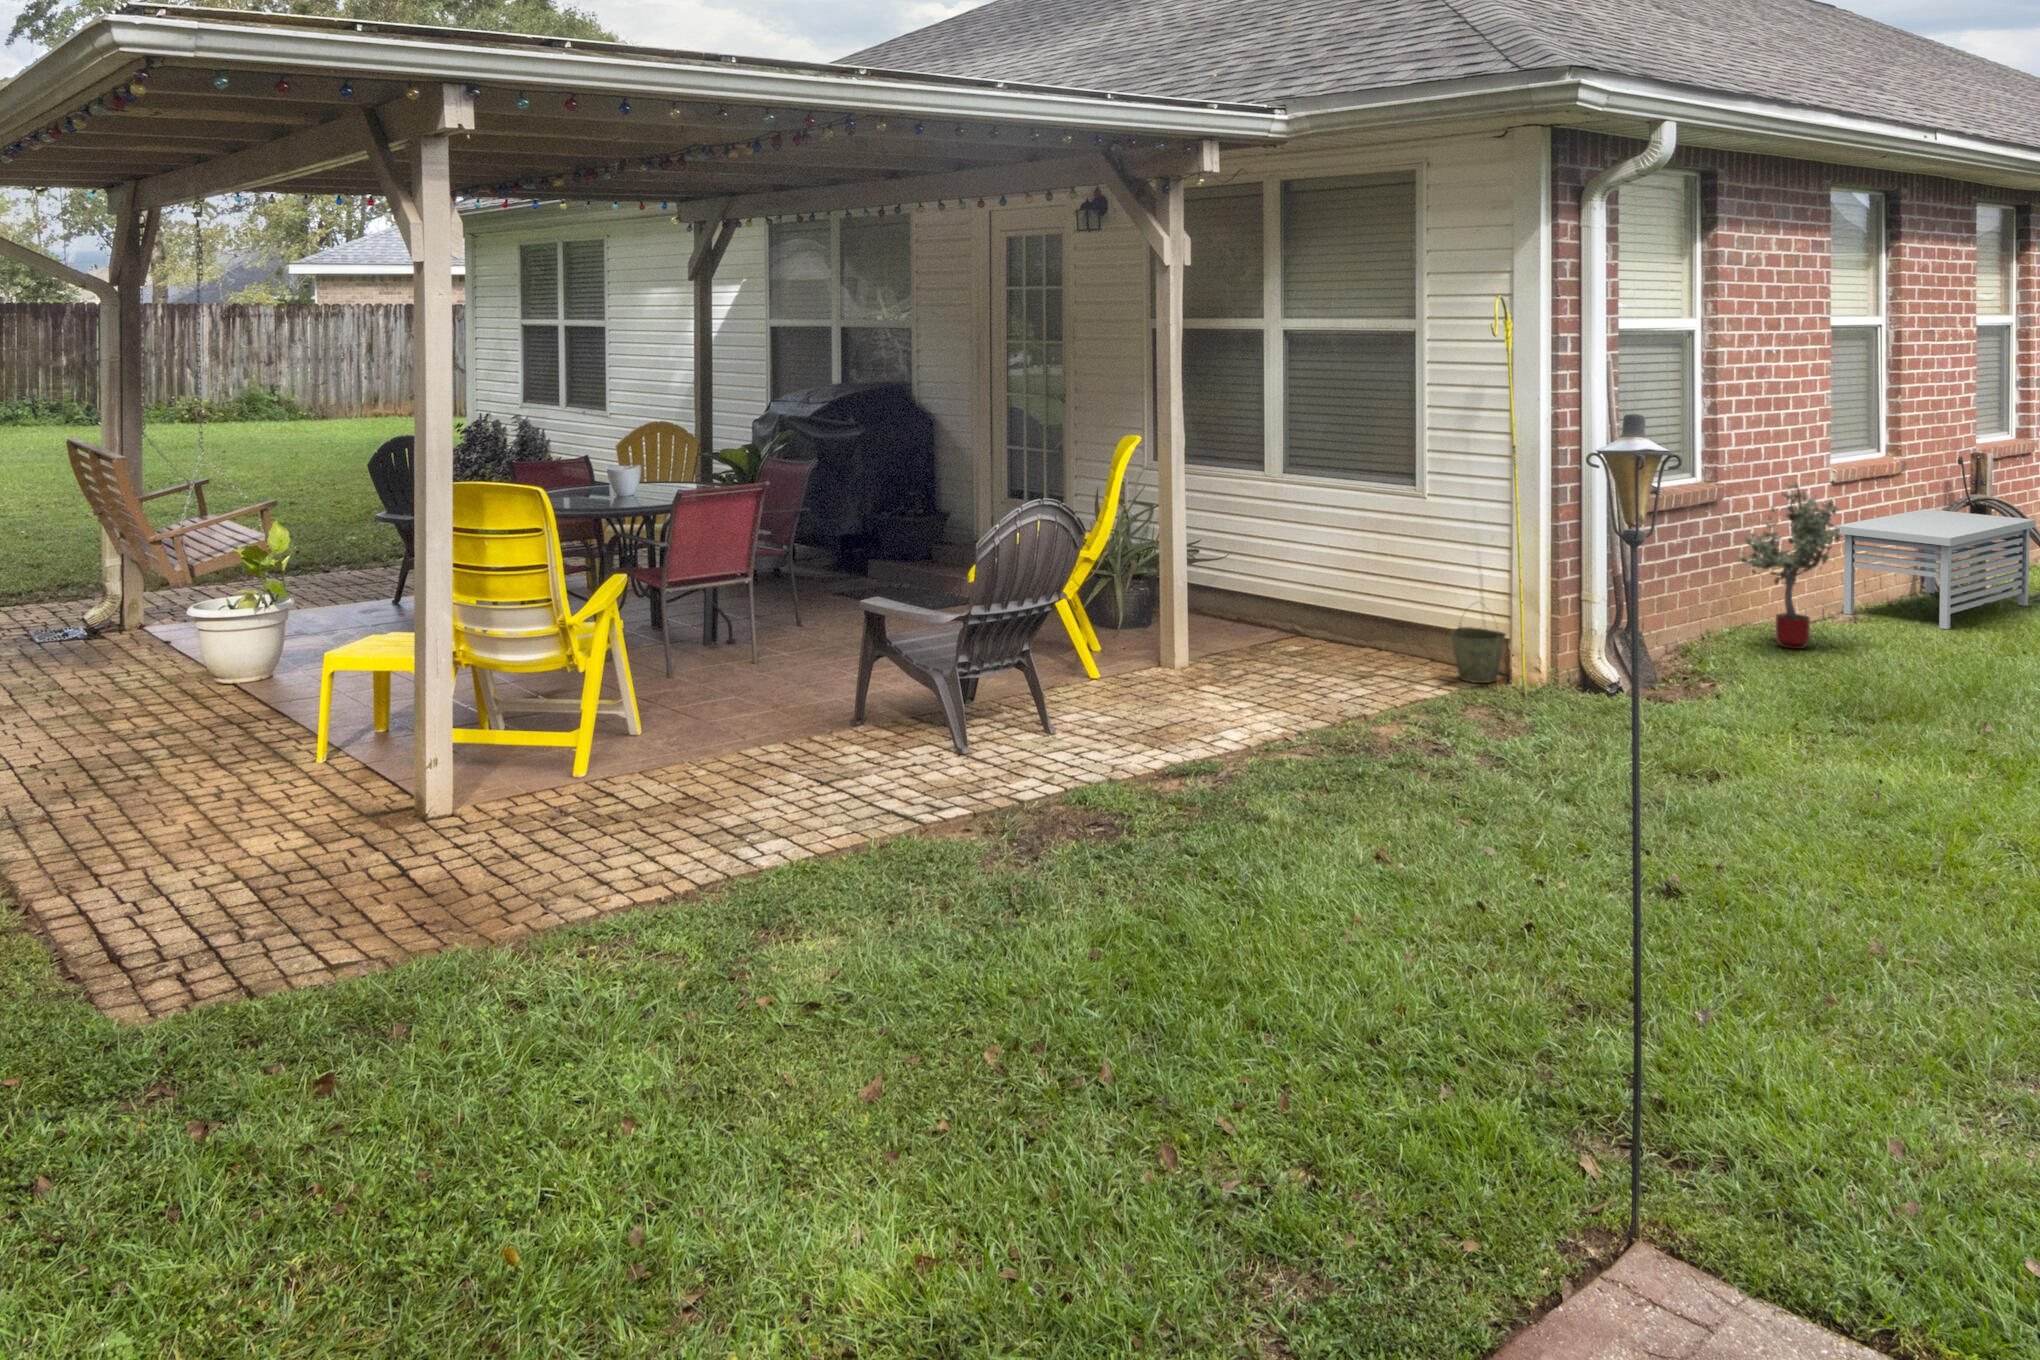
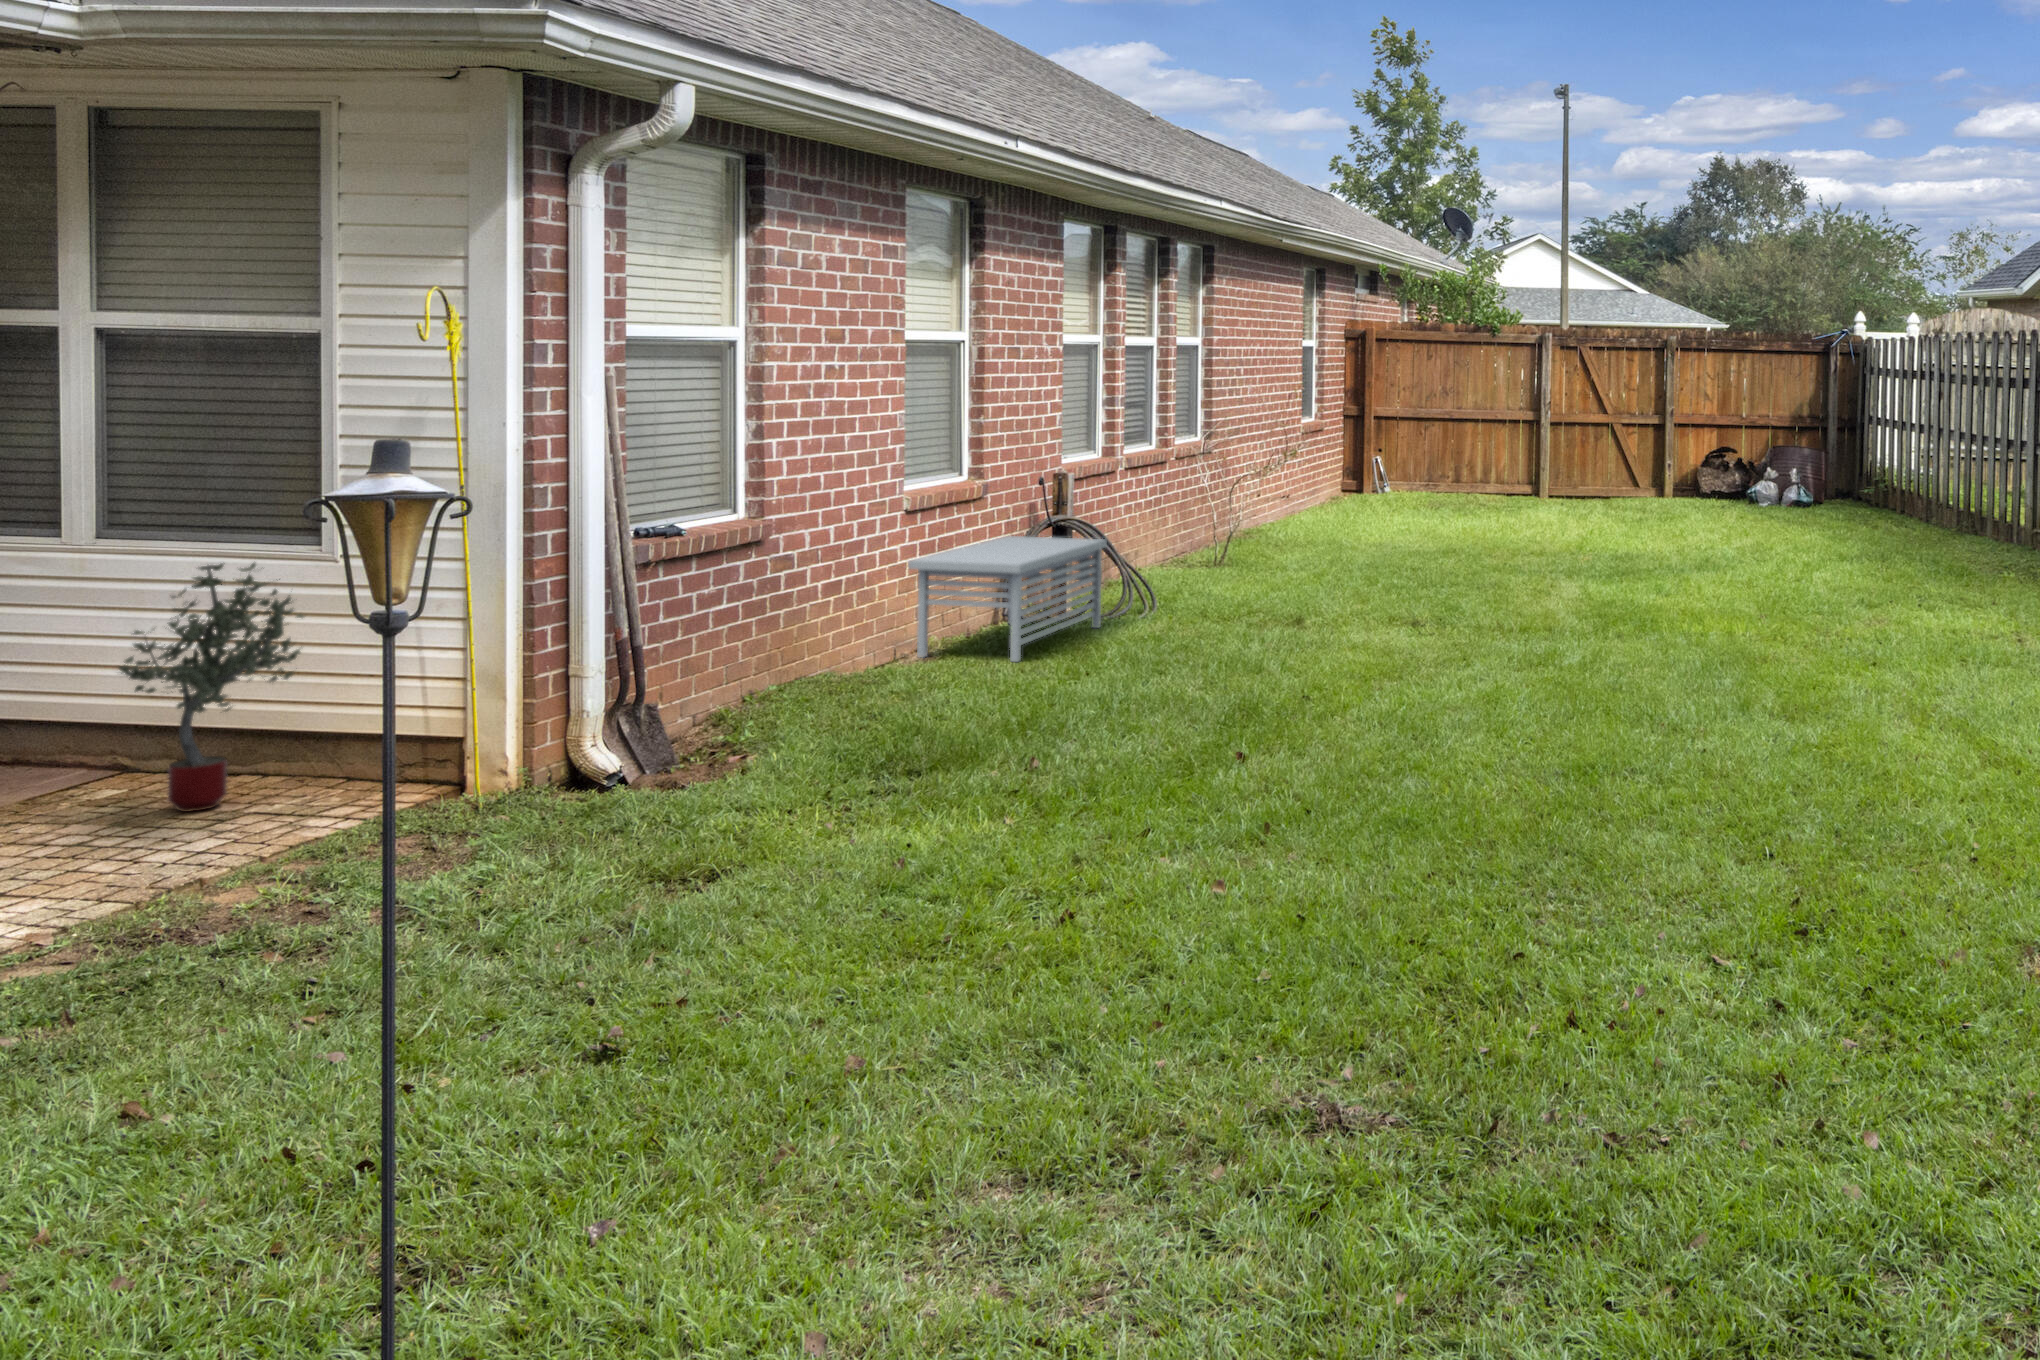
potted tree: present [1739,484,1842,649] -> present [119,563,304,812]
bucket: present [1451,603,1506,683] -> none [368,699,457,811]

